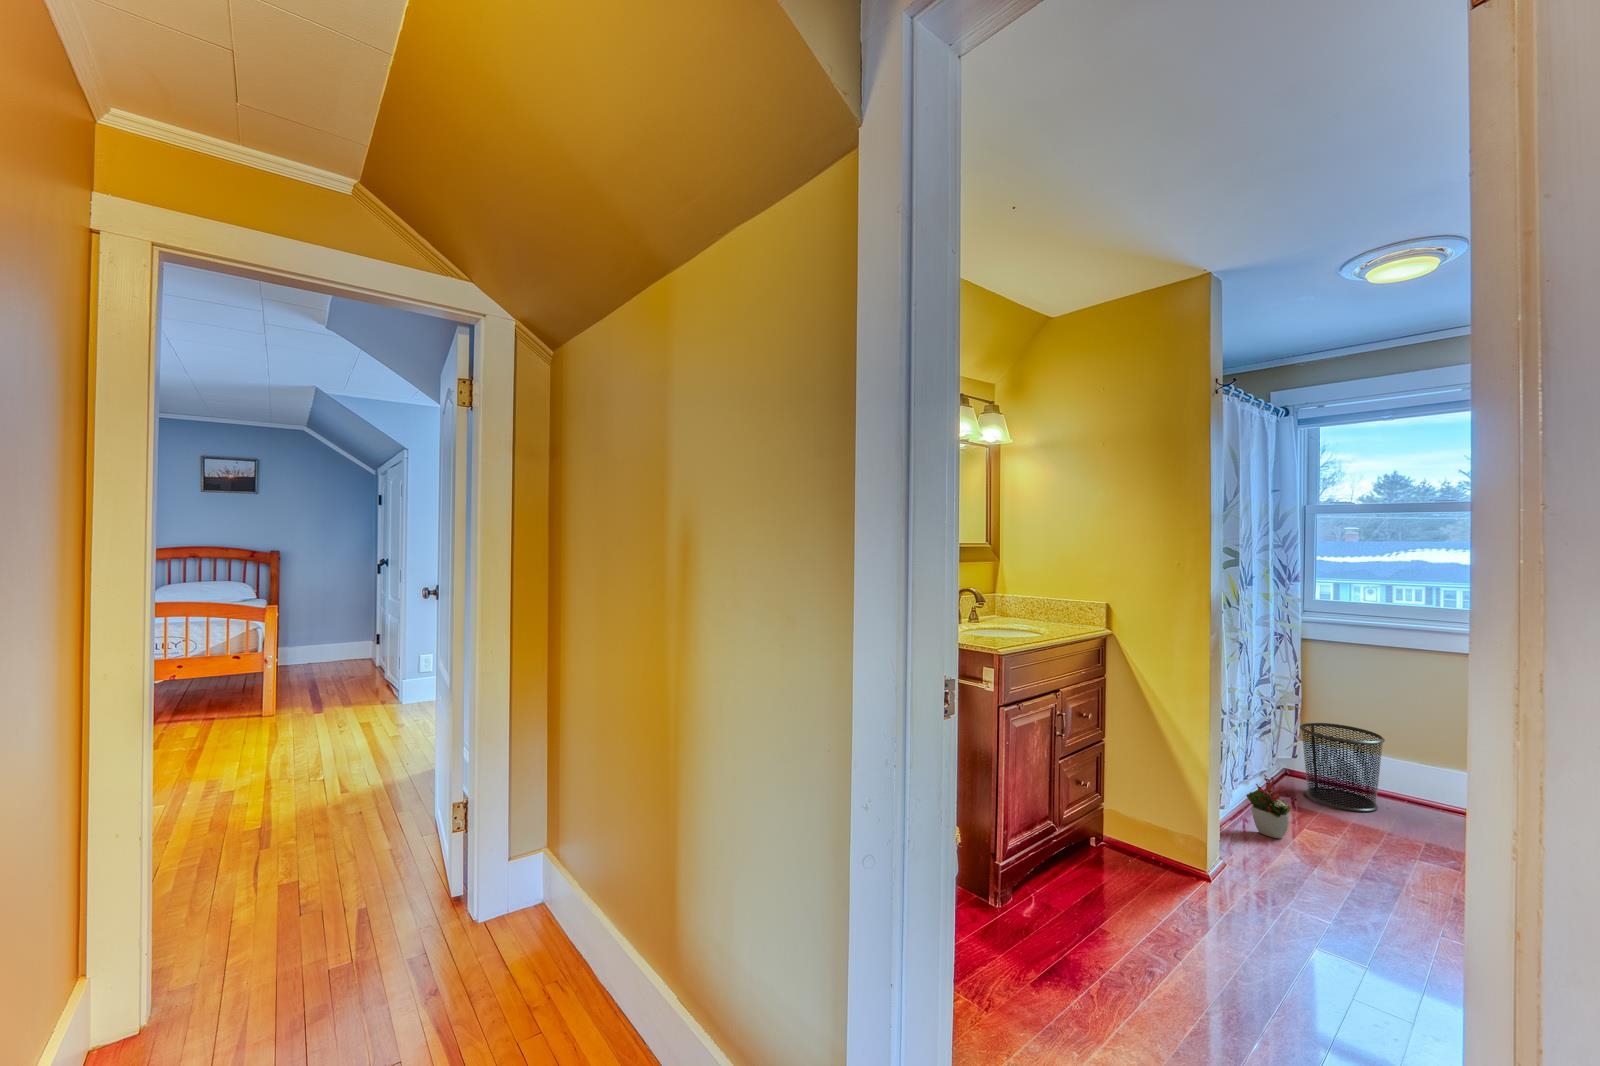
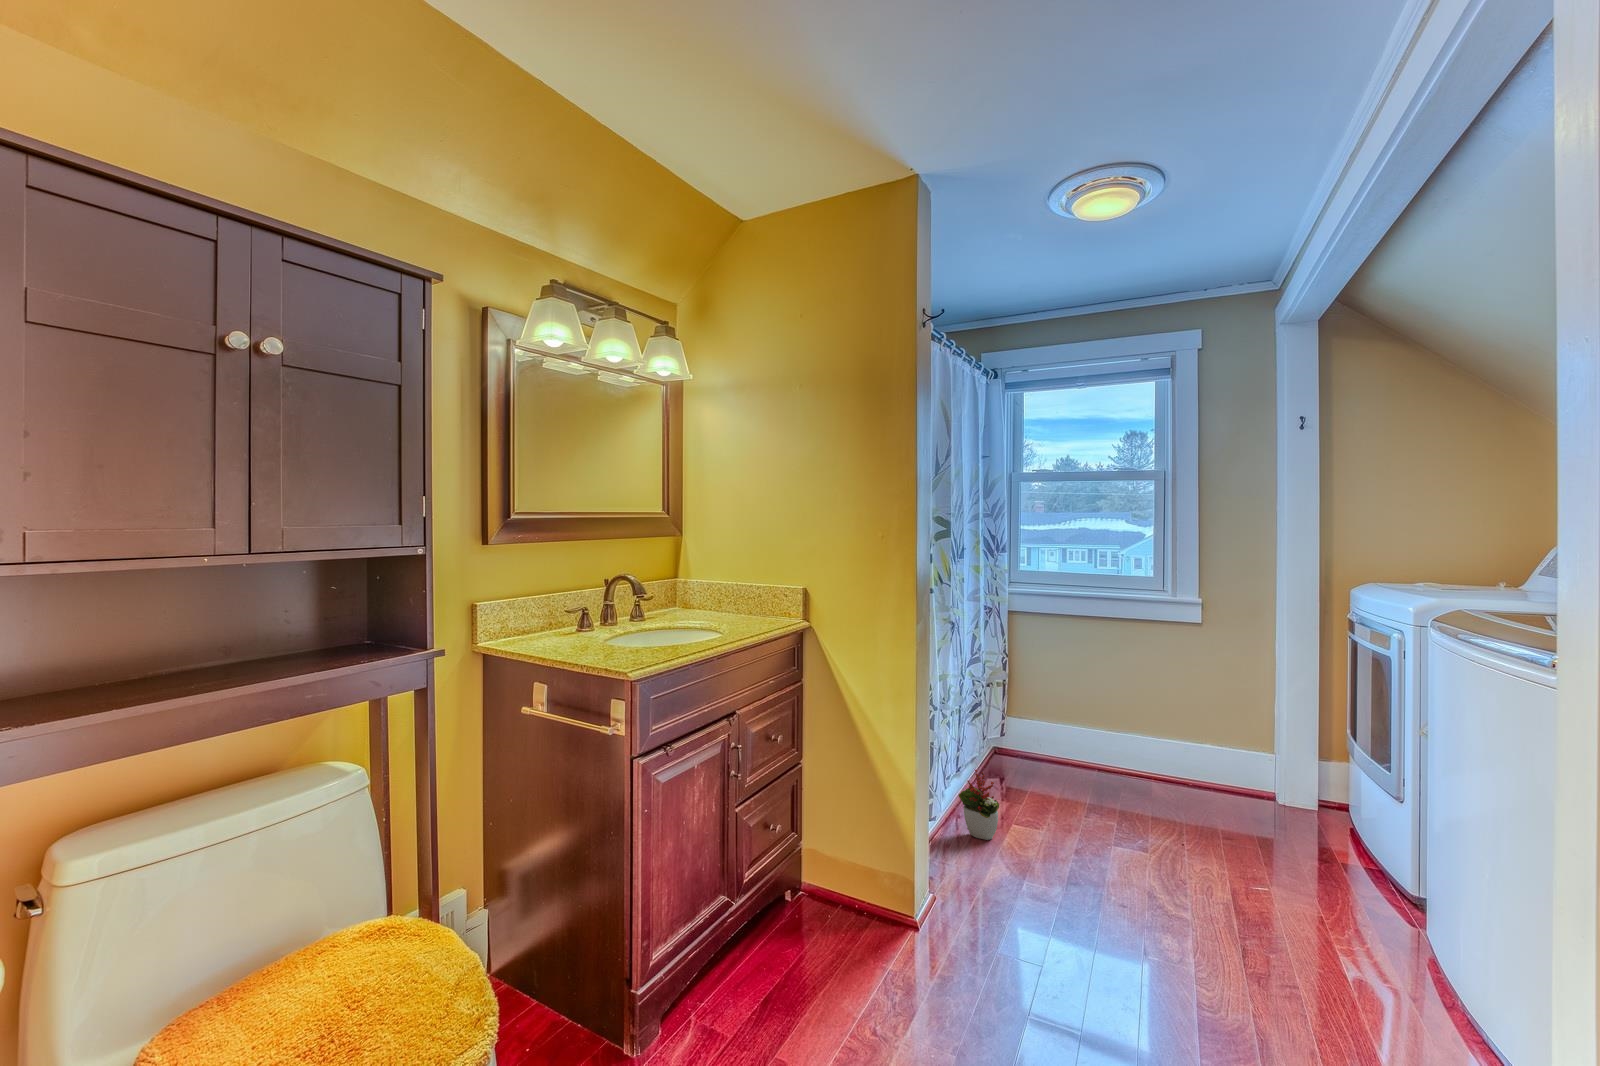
waste bin: present [1300,723,1385,812] -> none [1007,697,1079,788]

